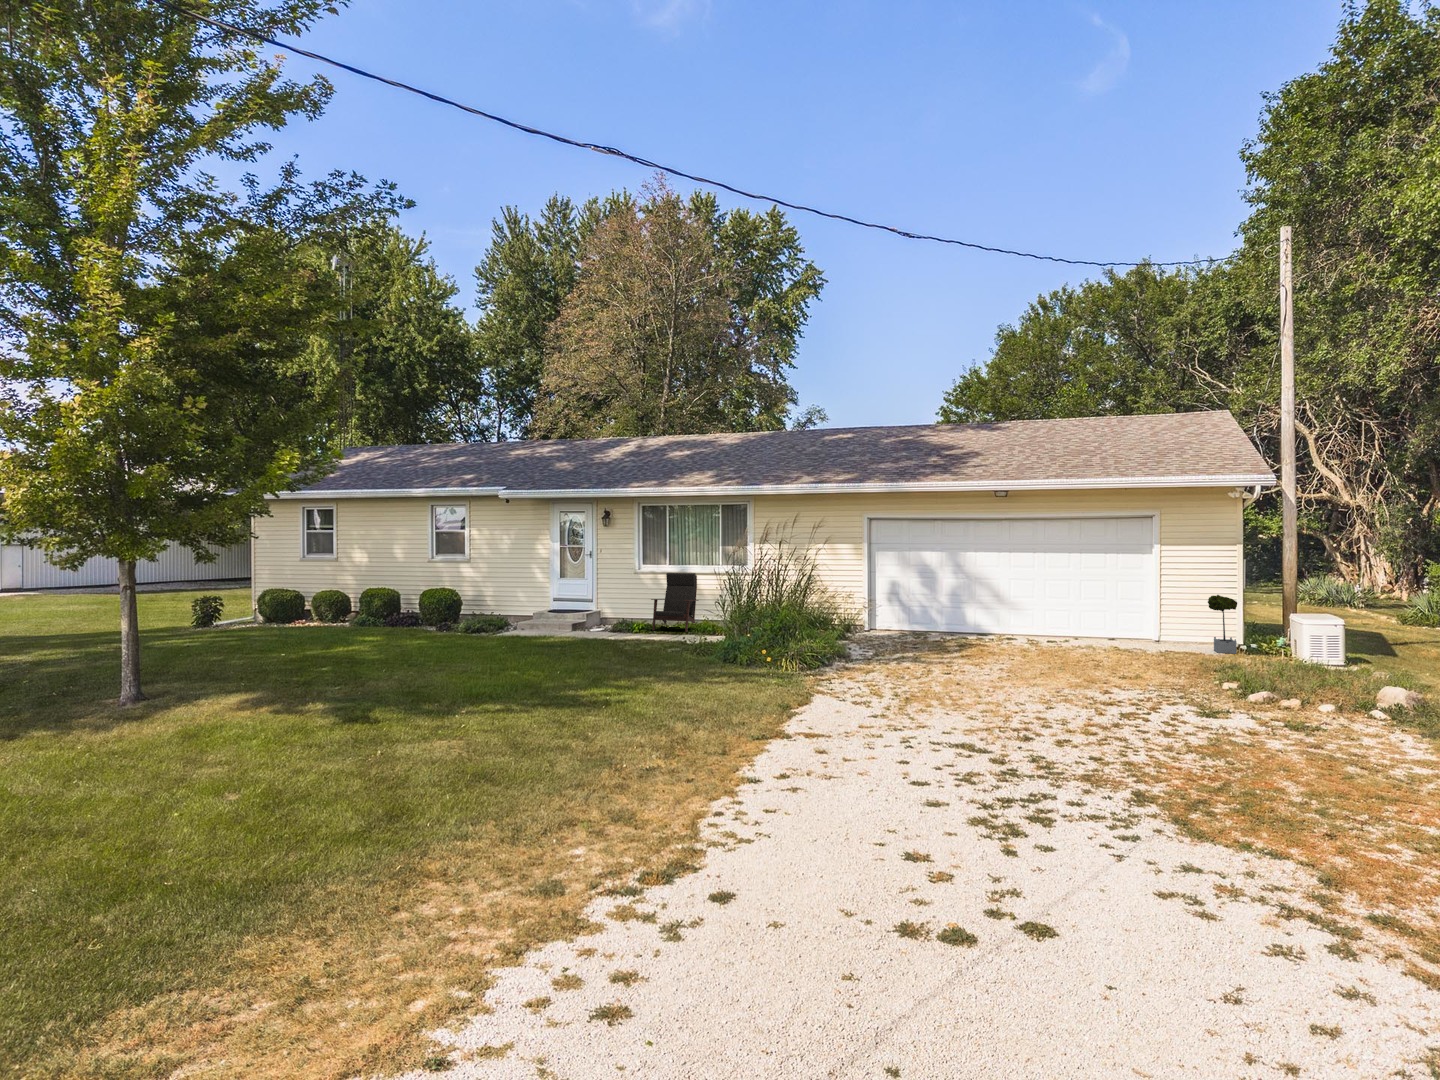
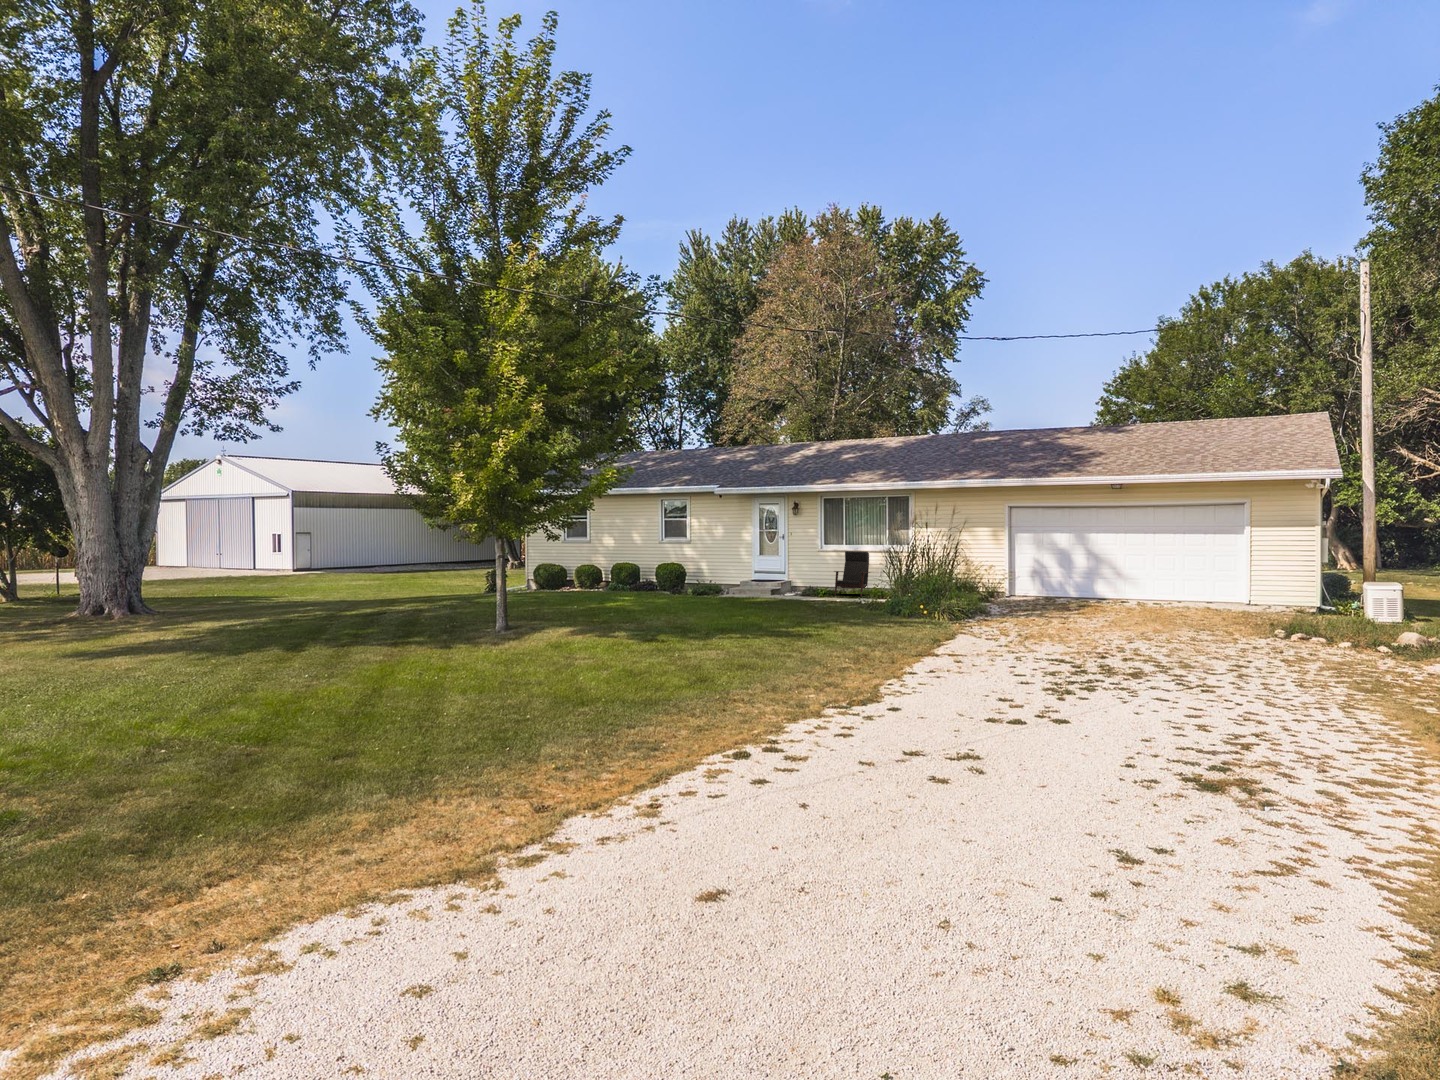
potted tree: present [1208,595,1237,654] -> none [1289,570,1314,617]

